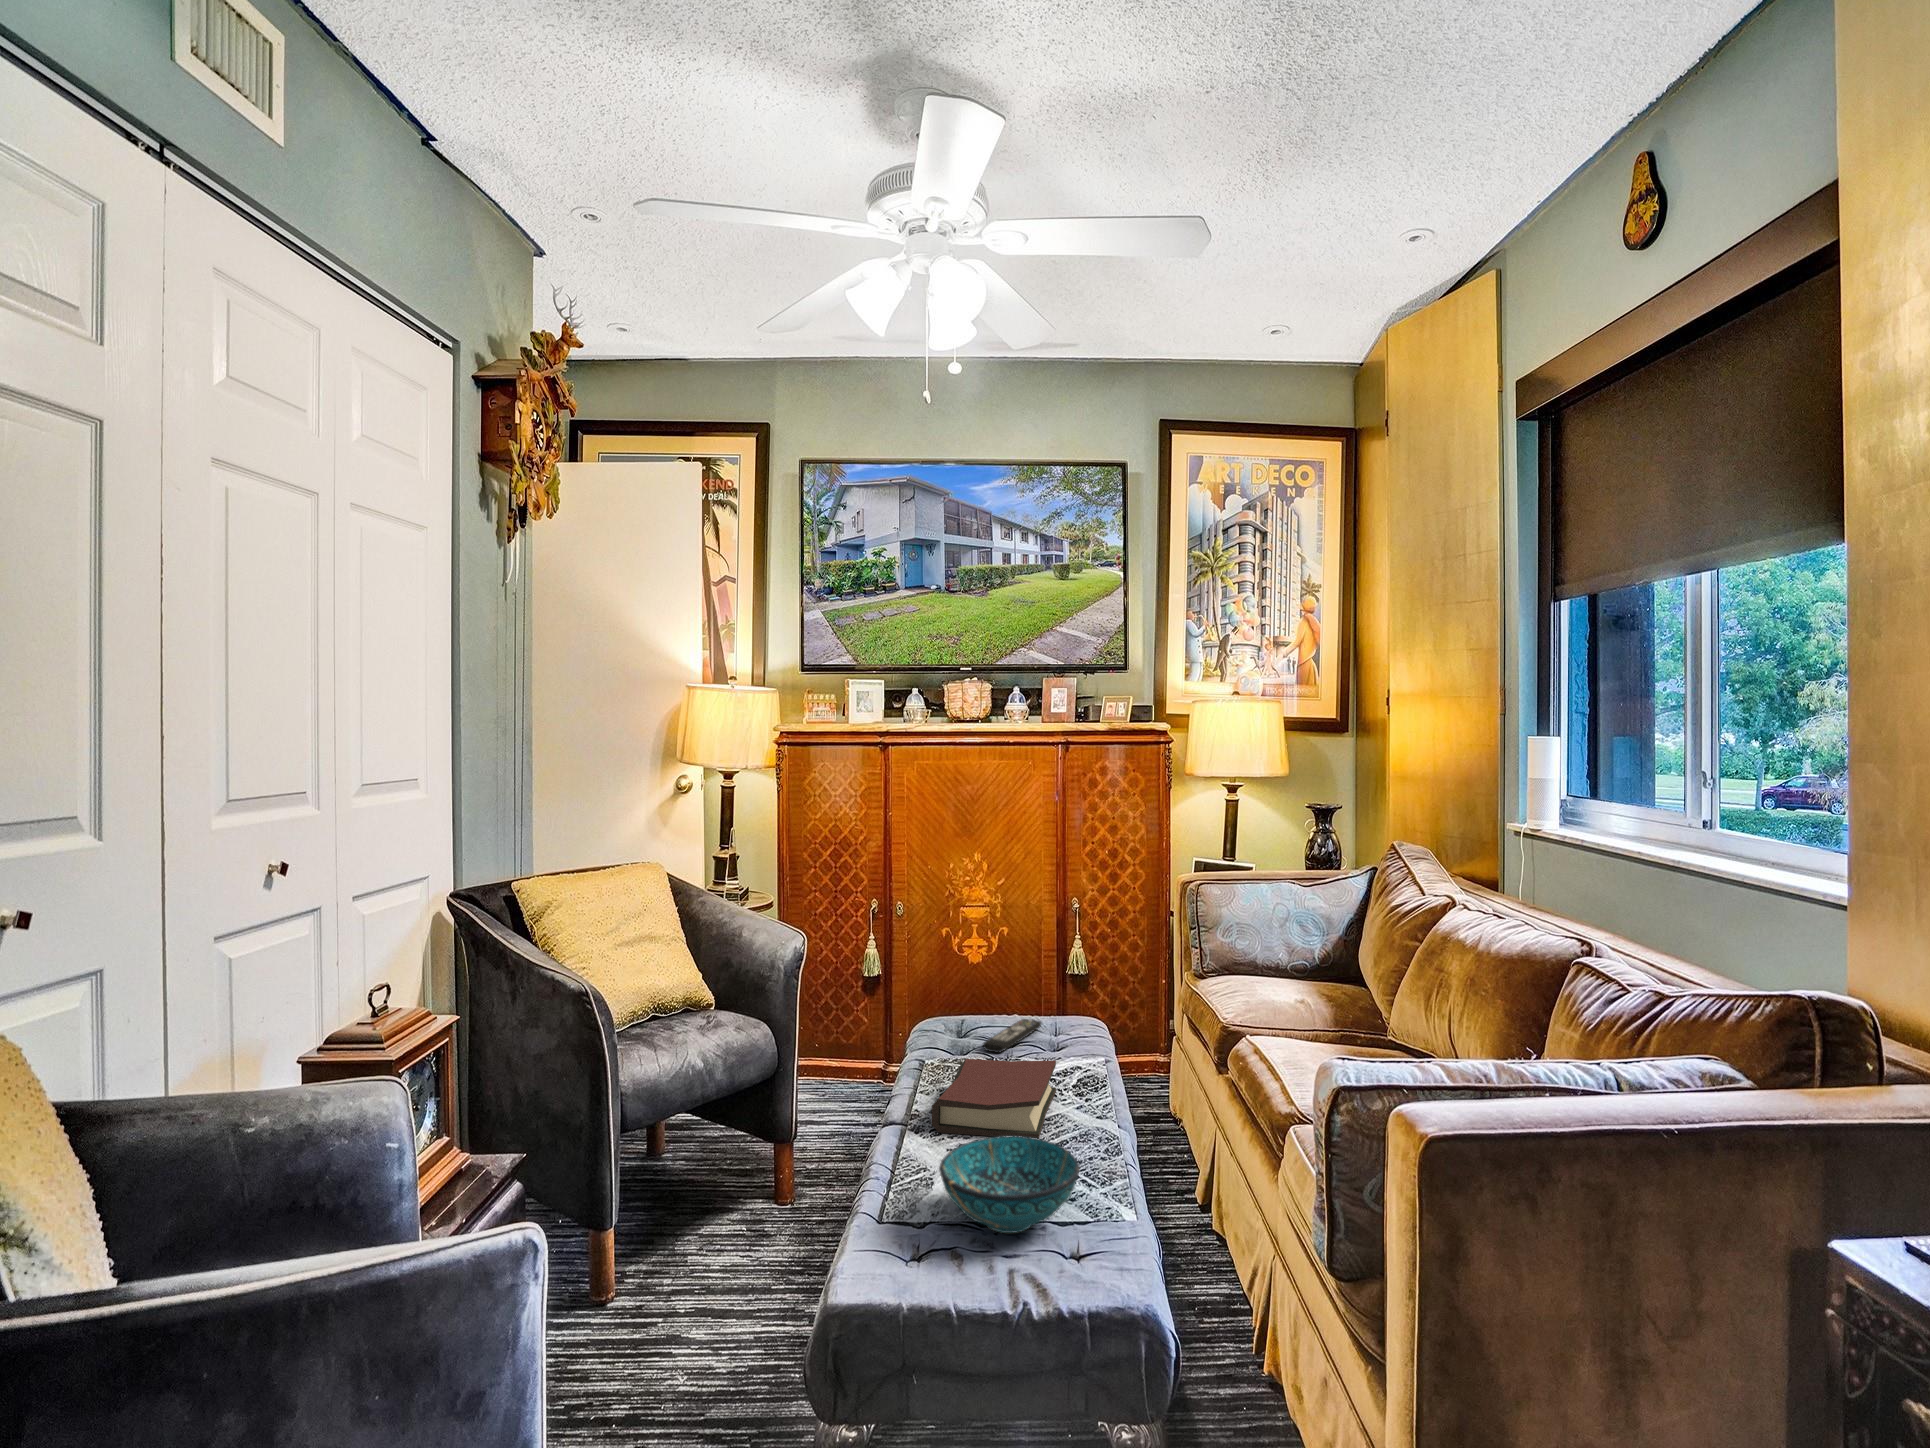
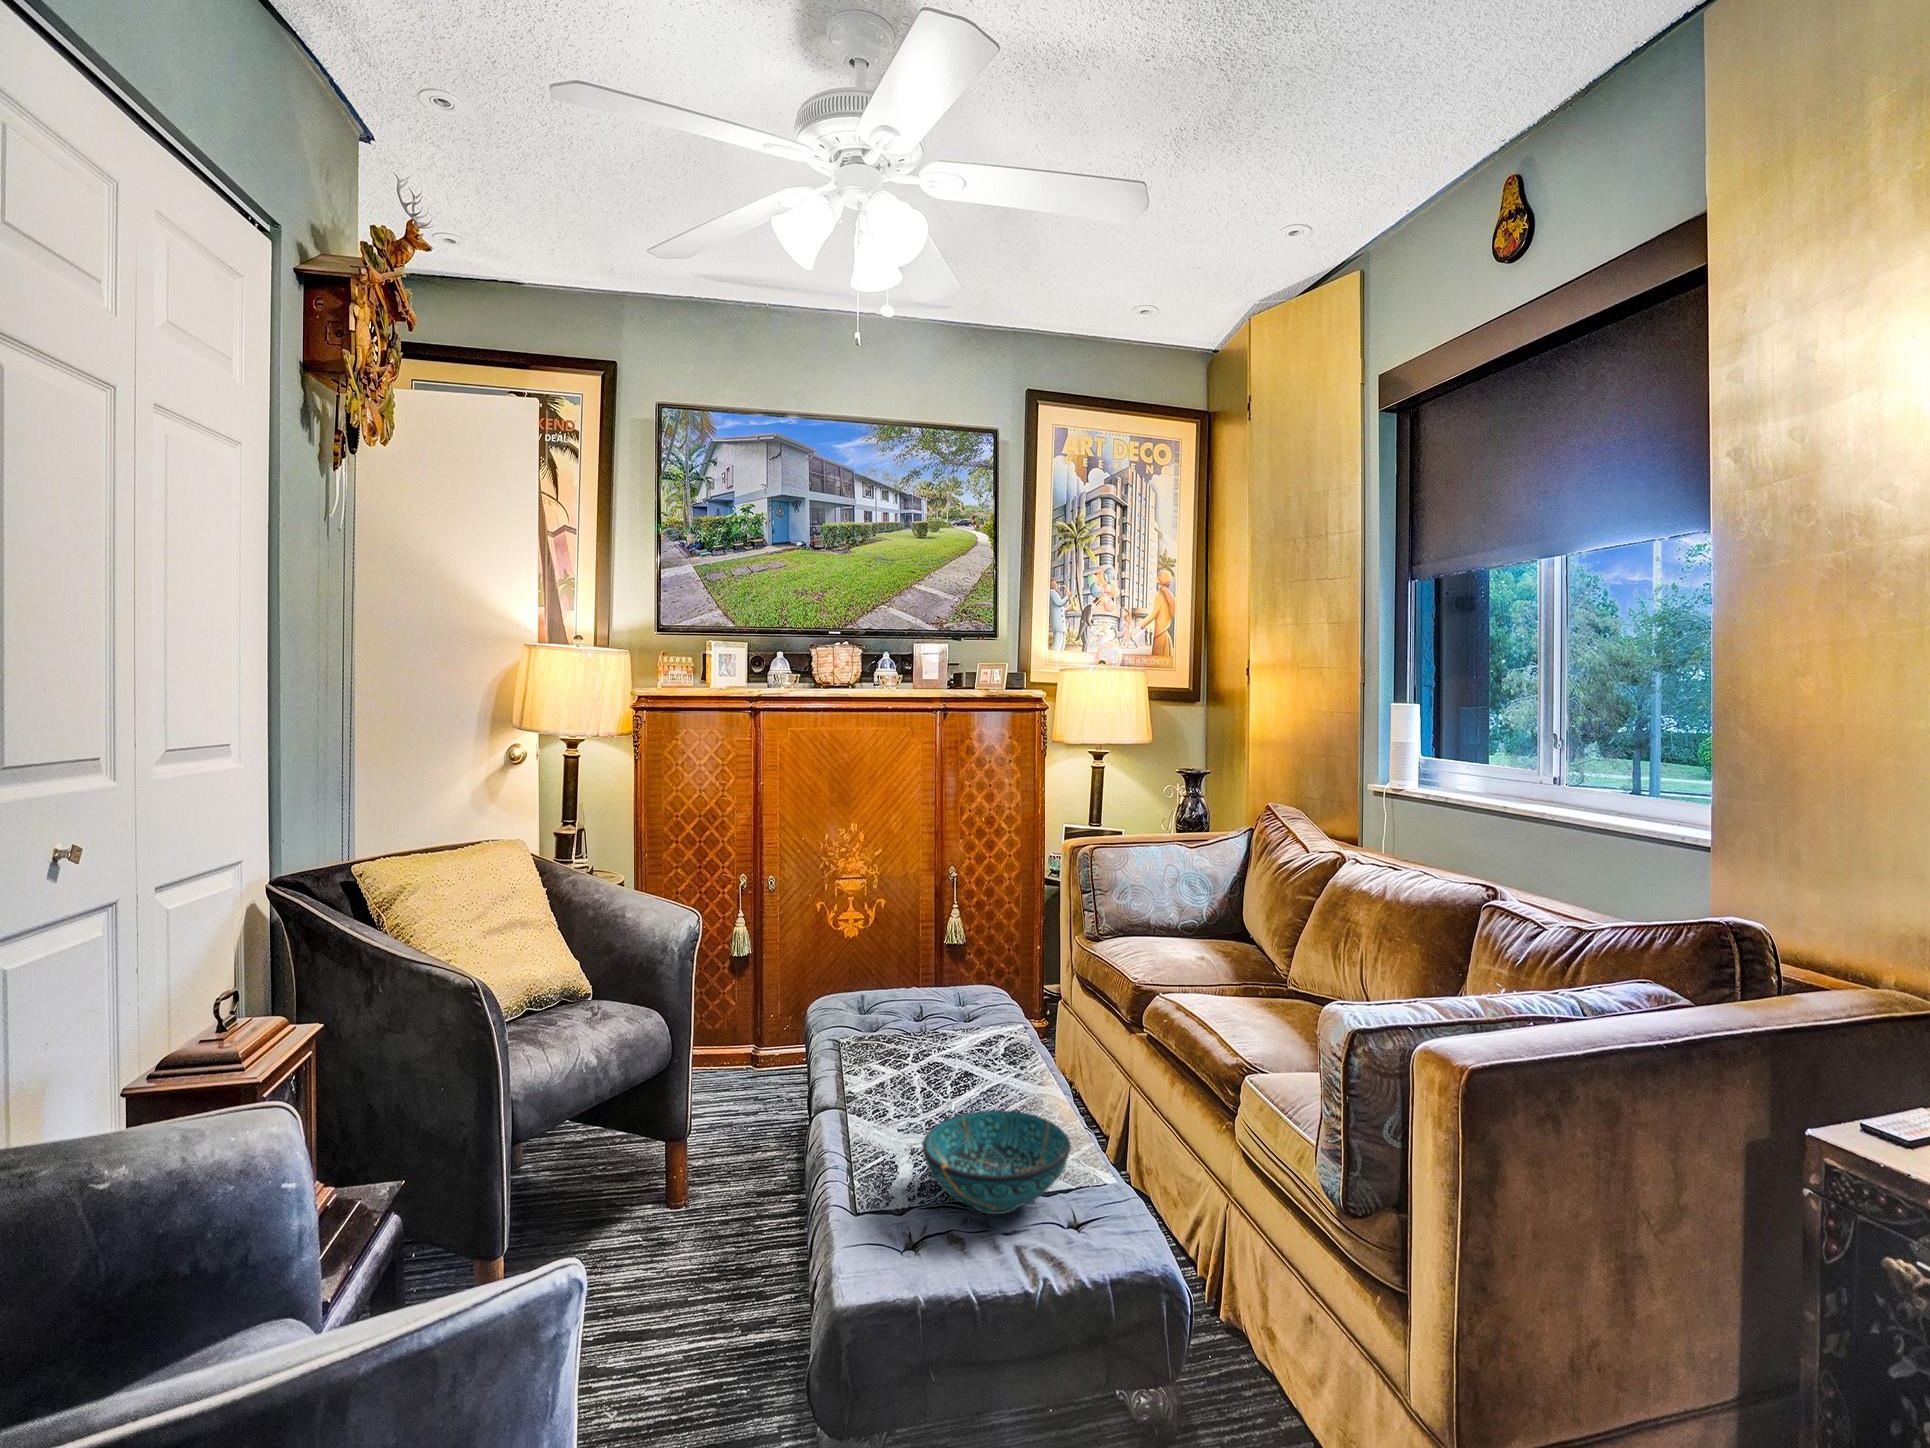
remote control: present [983,1019,1041,1053] -> none [895,987,947,1023]
hardback book: present [932,1059,1056,1139] -> none [876,1028,991,1112]

